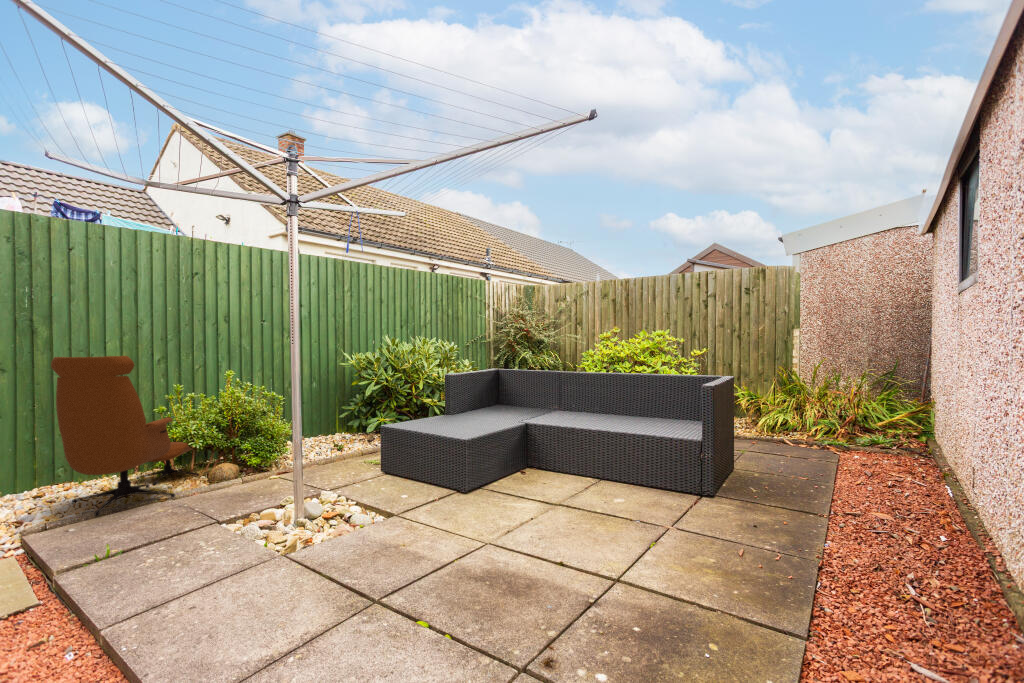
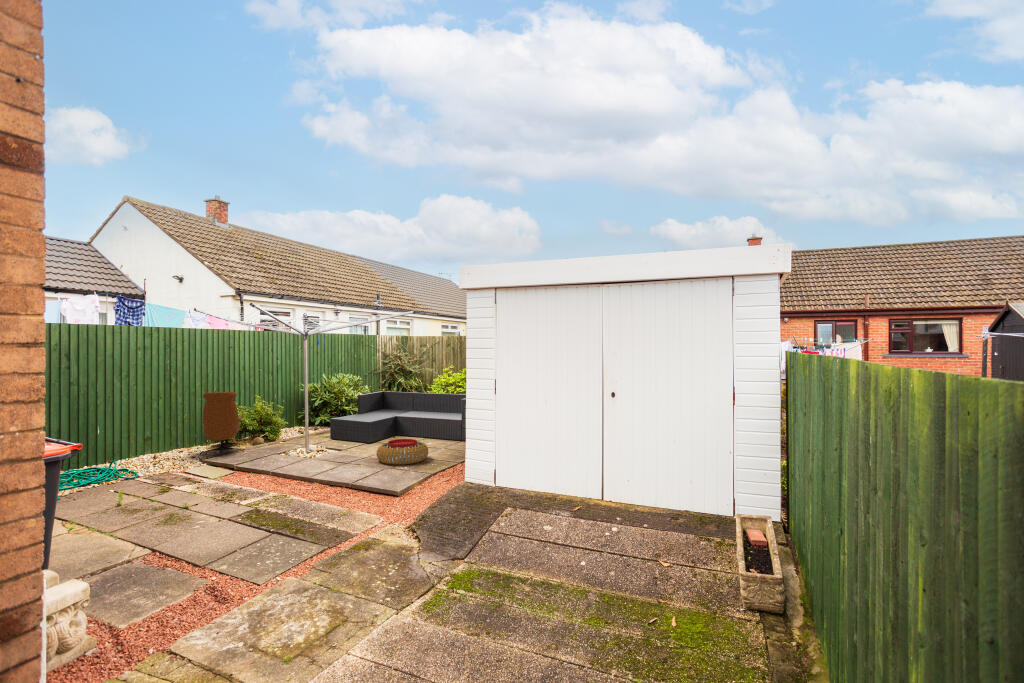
pouf: none [462,499,628,608] -> present [377,439,428,465]

